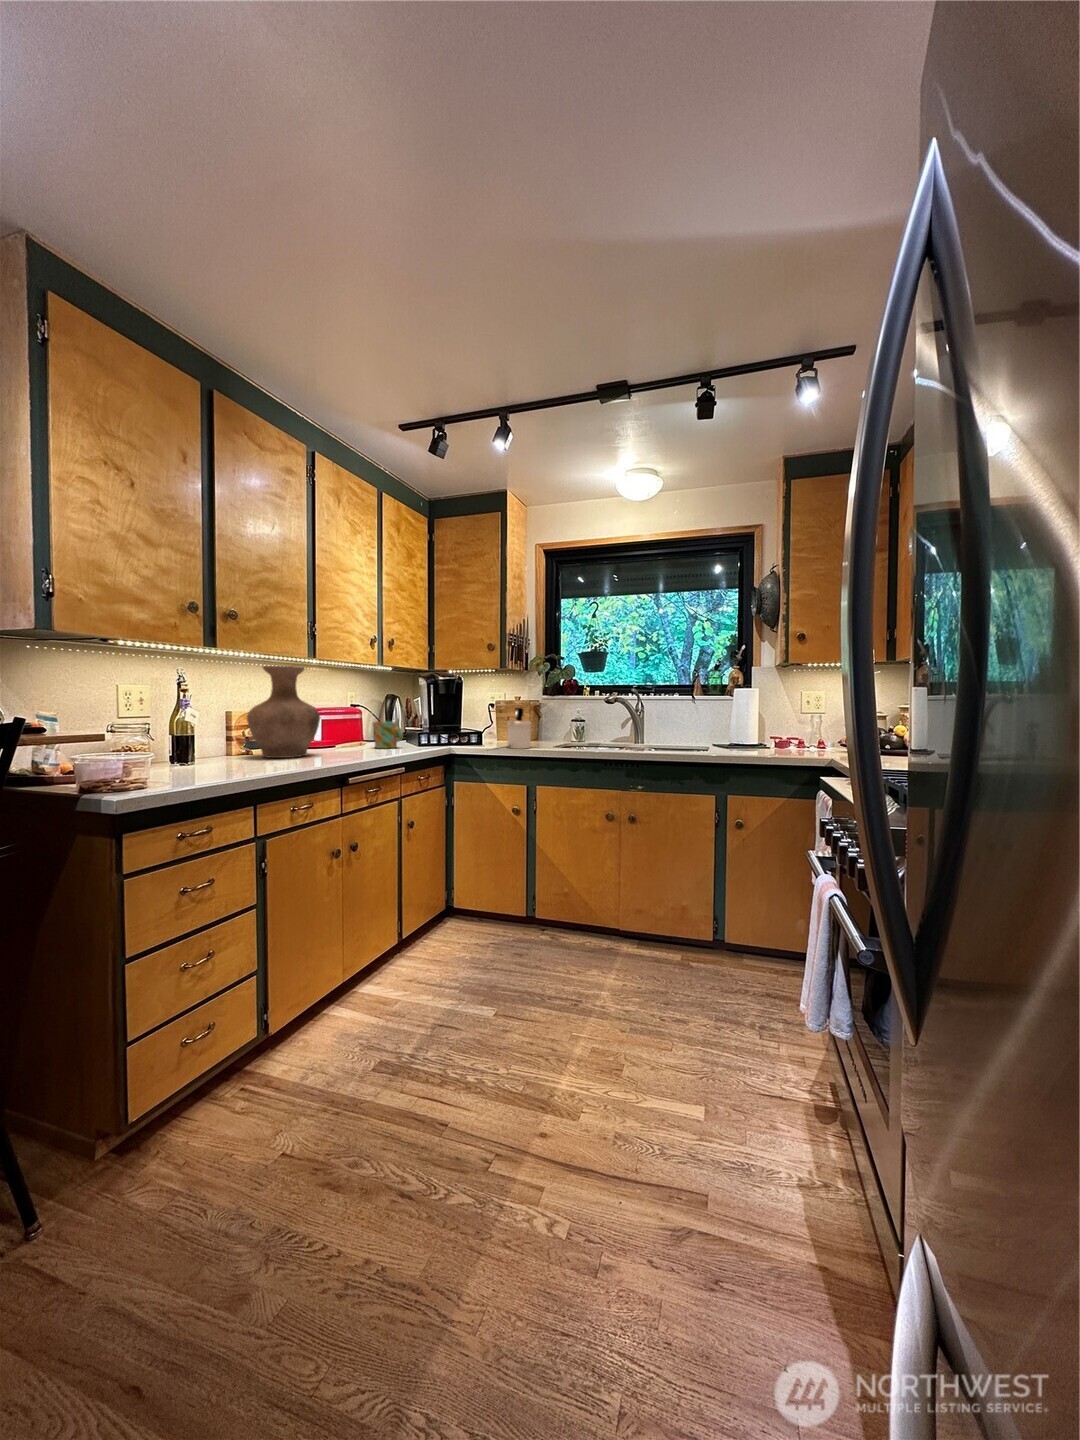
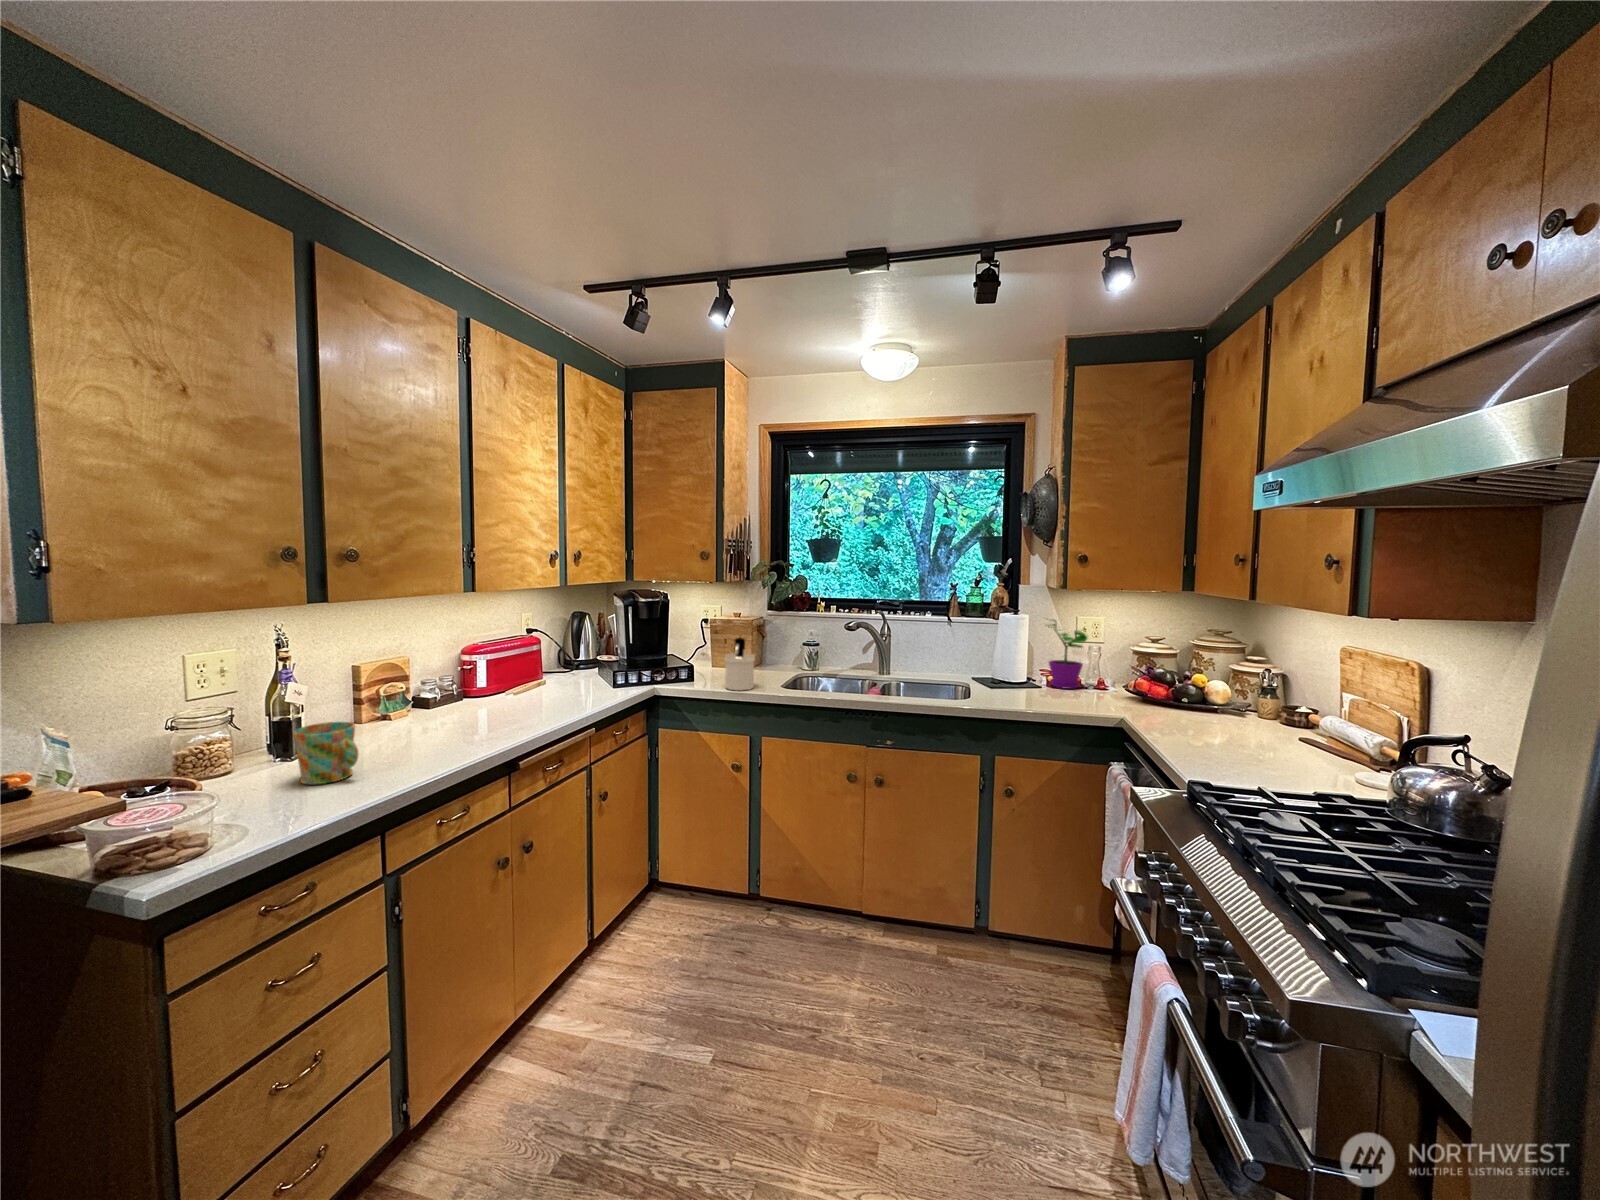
vase: present [247,666,320,758] -> none [382,608,482,733]
flower pot: none [771,686,810,748] -> present [1046,619,1088,689]
mug: present [373,721,403,748] -> present [293,722,359,785]

